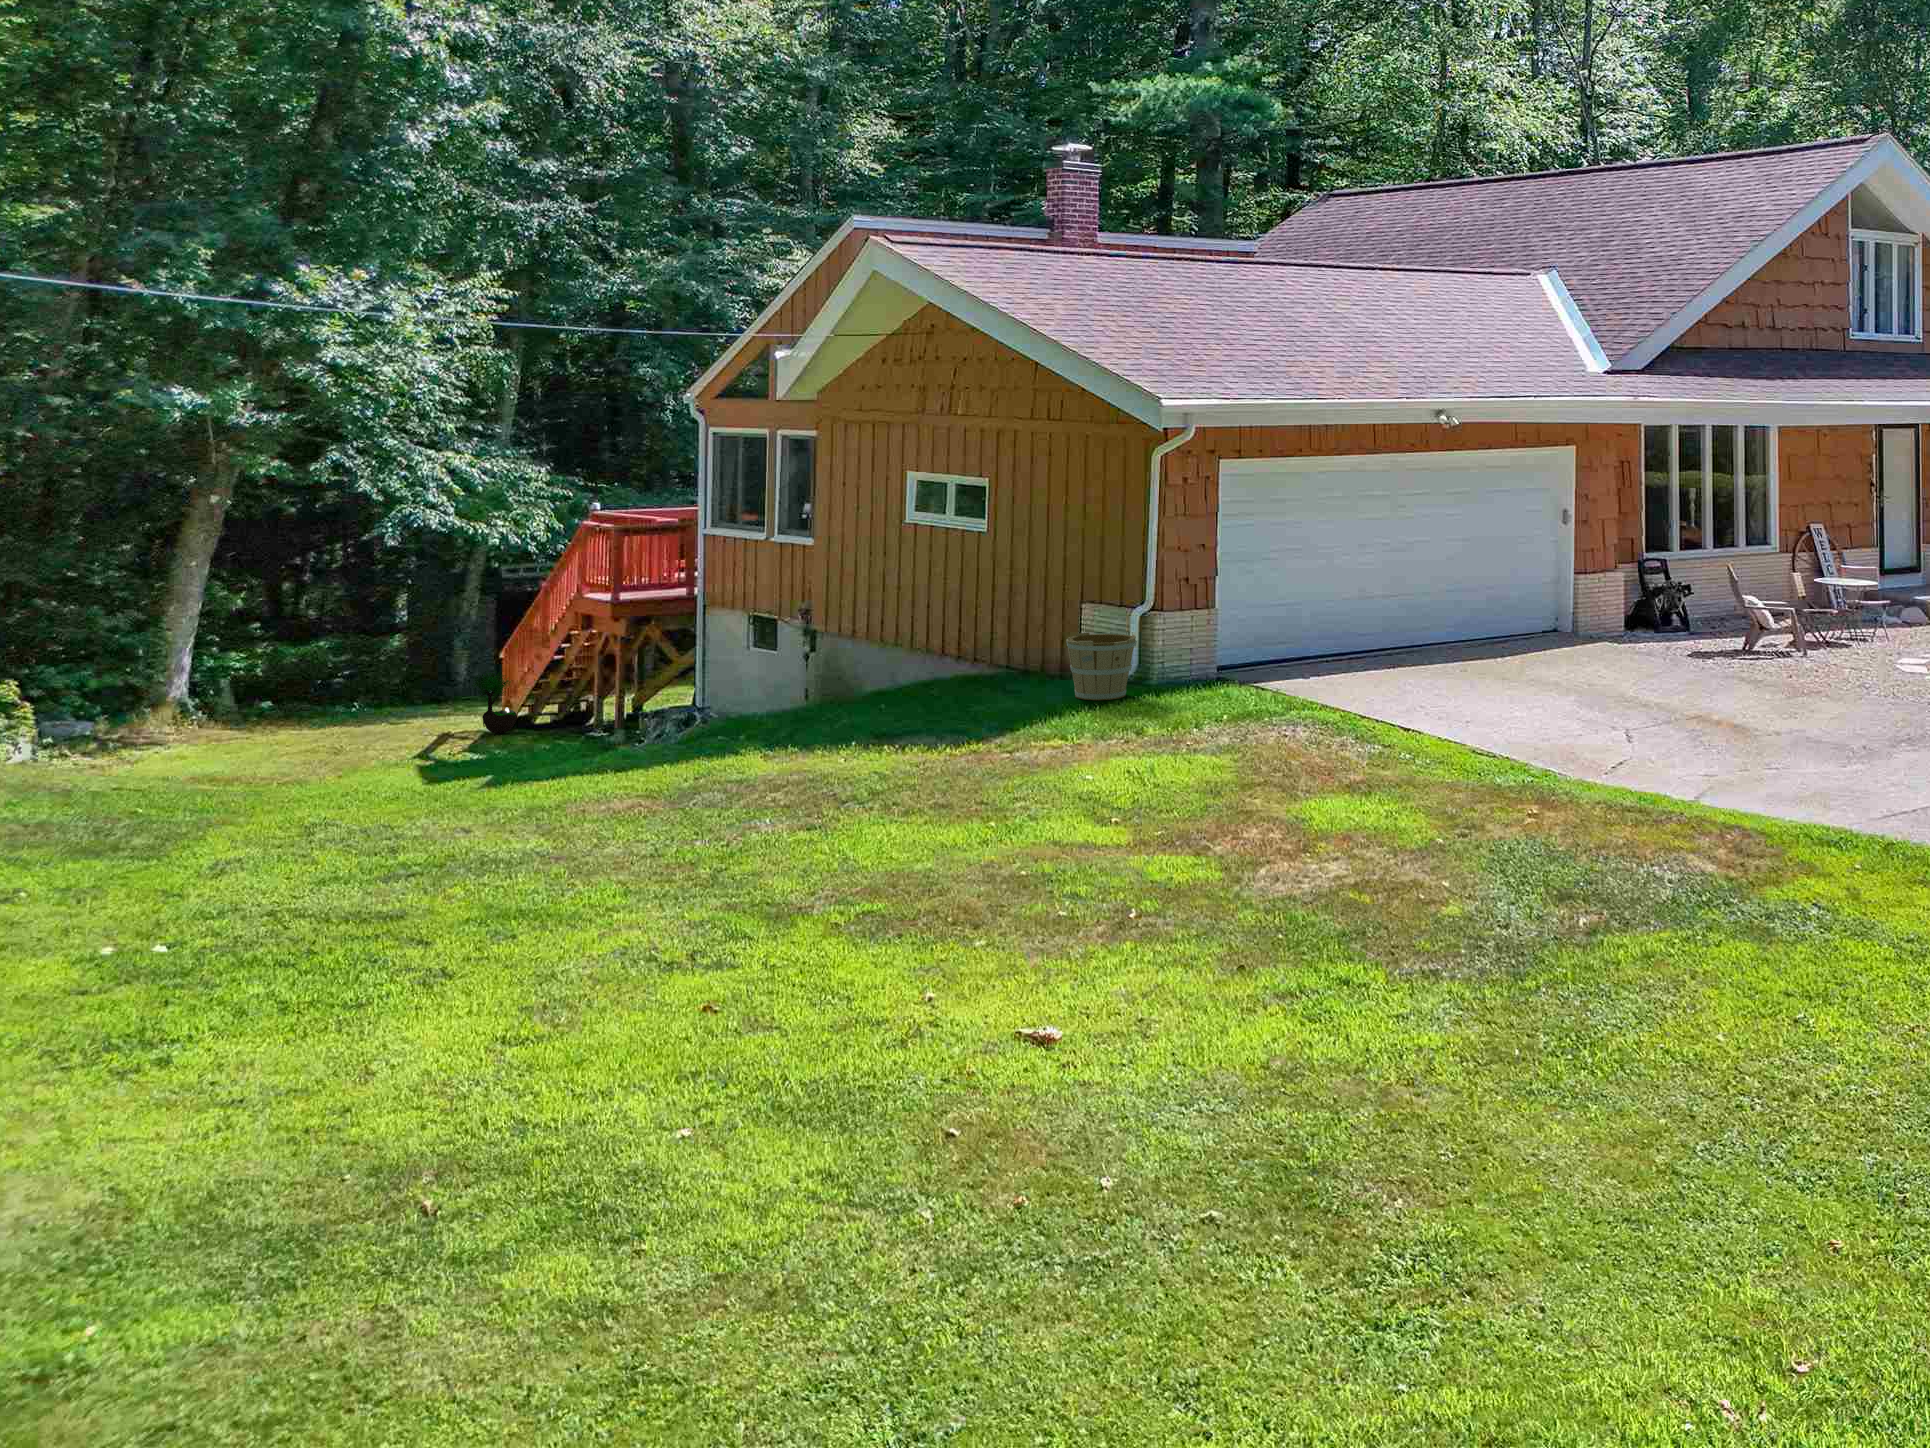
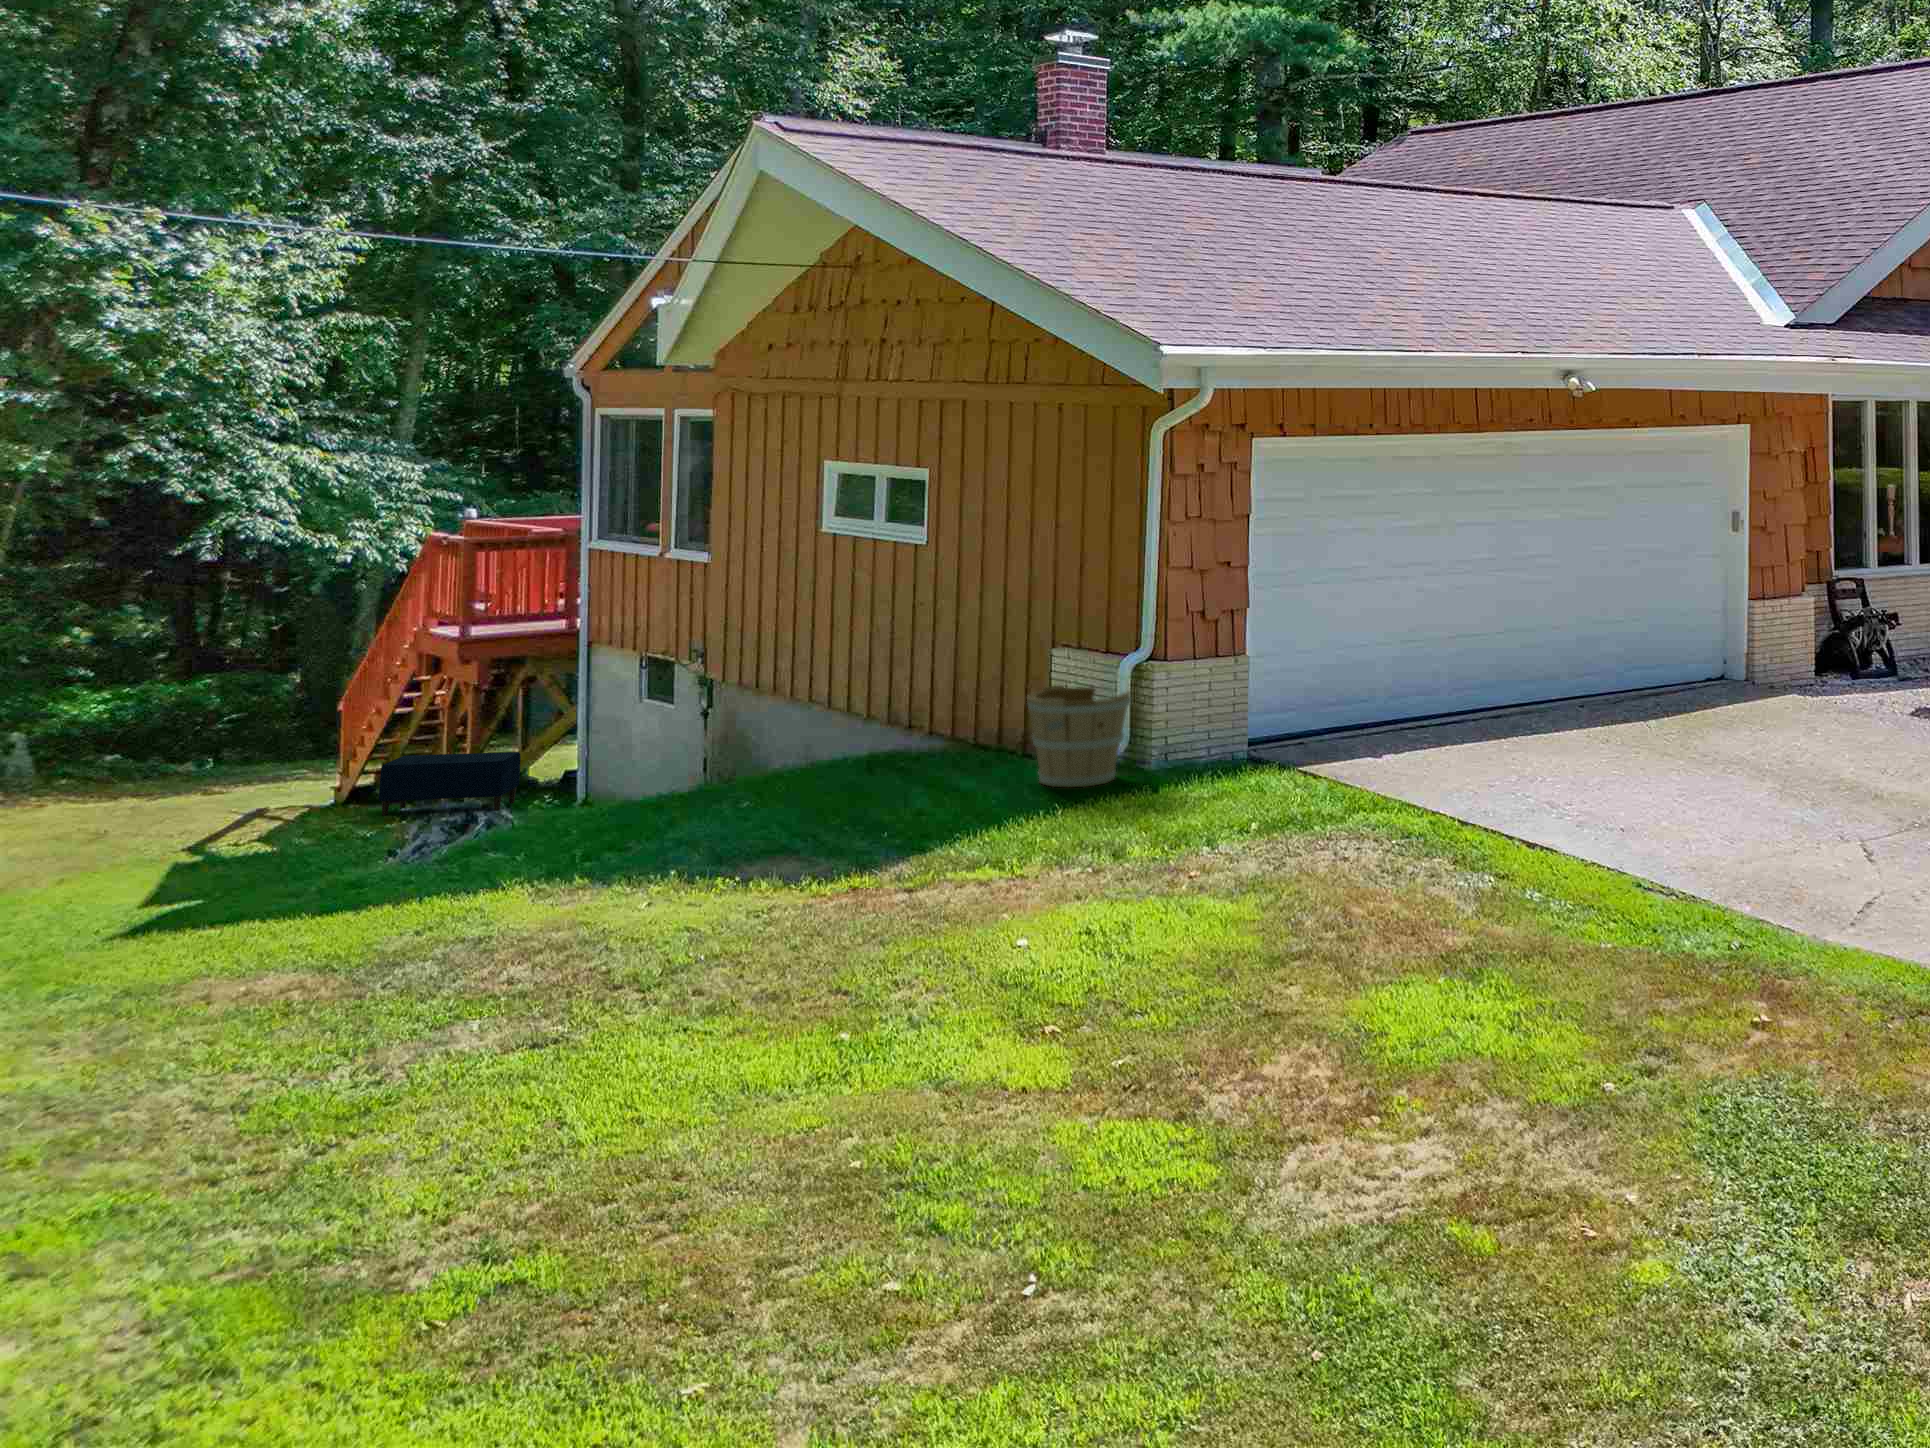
potted tree: present [472,671,517,734] -> none [295,725,355,813]
bench: none [538,688,639,736] -> present [379,752,521,816]

